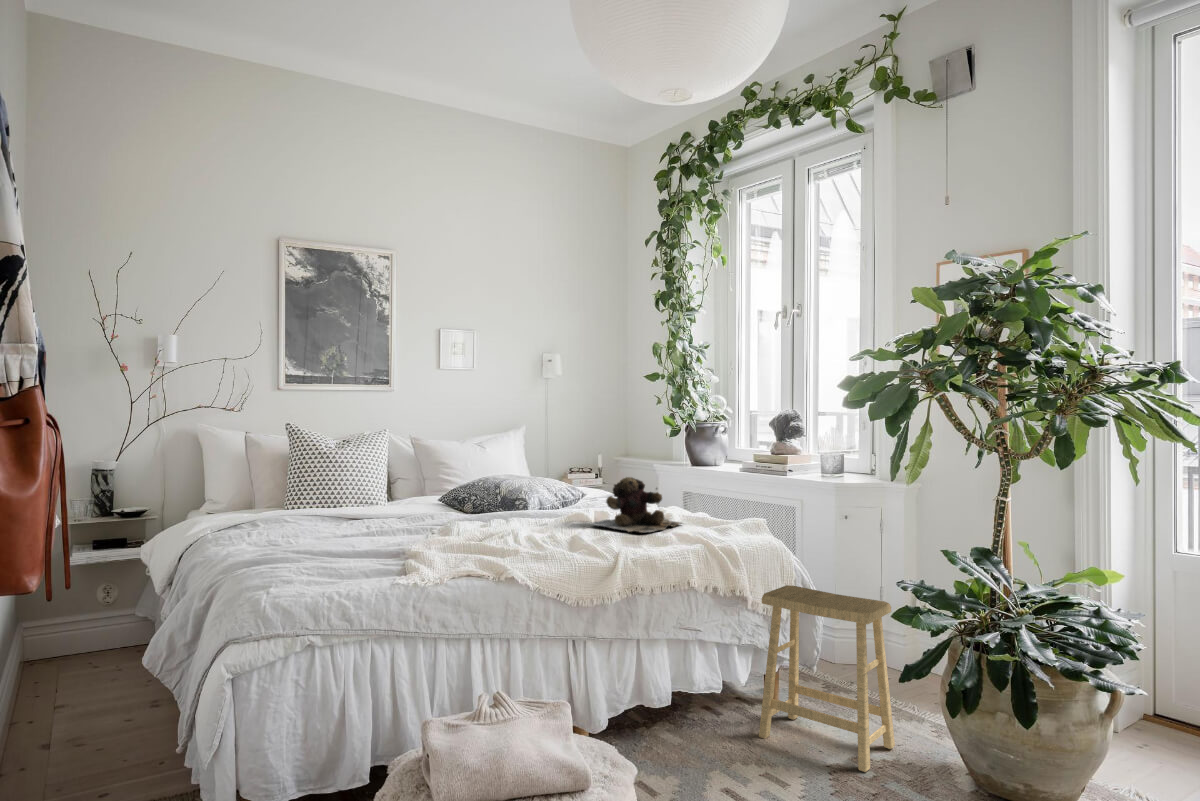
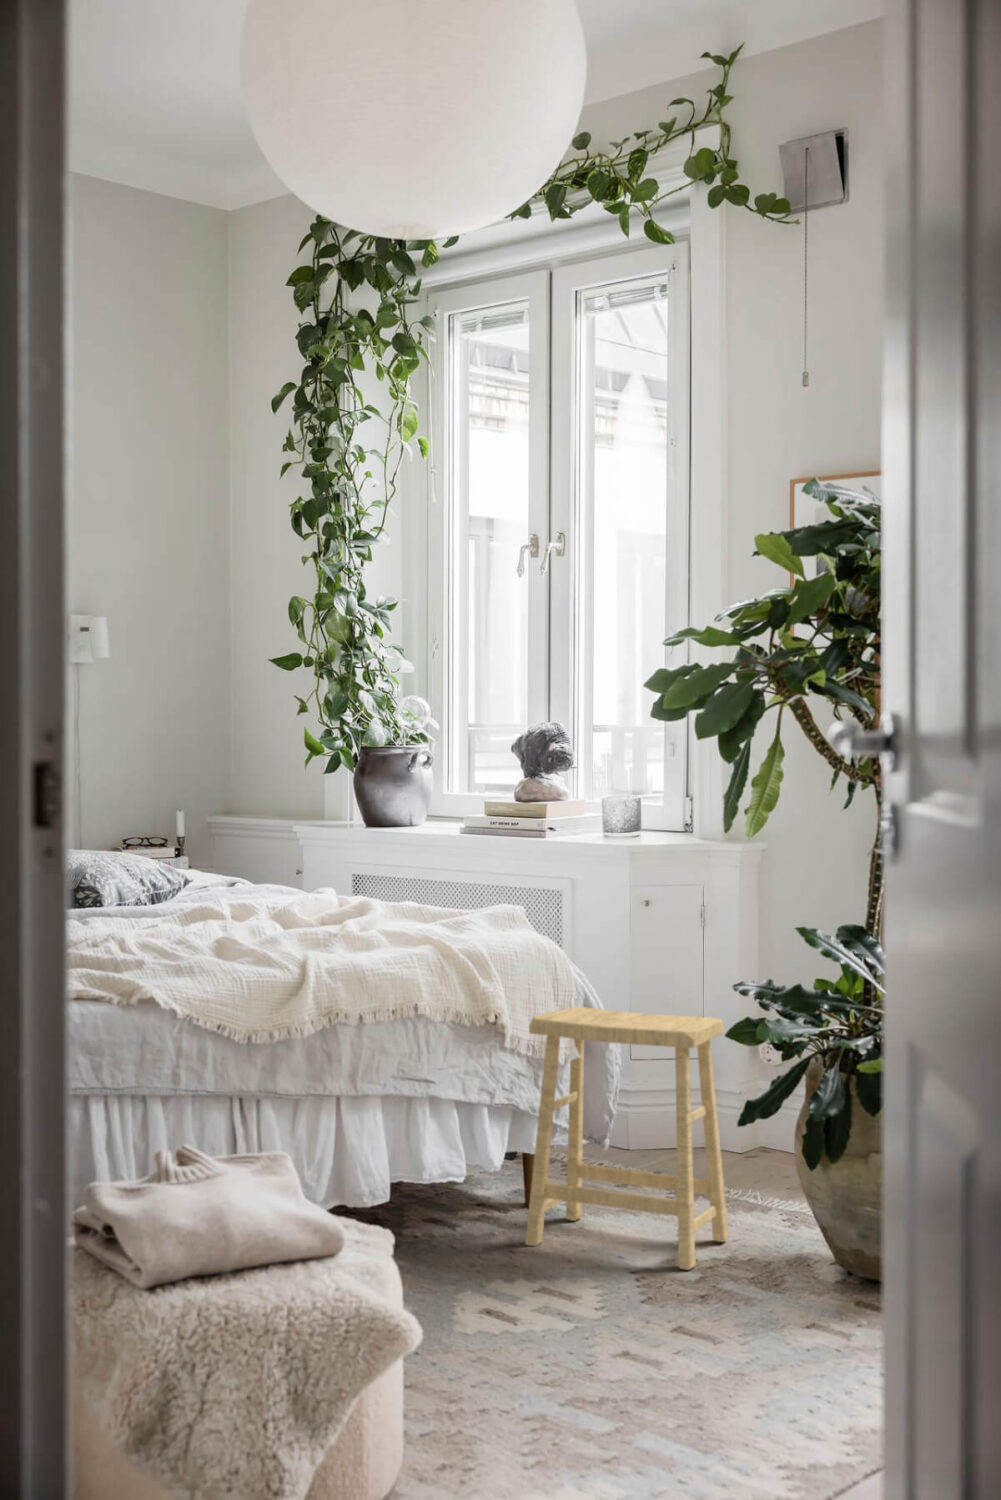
teddy bear: present [592,477,682,533] -> none [232,839,392,930]

